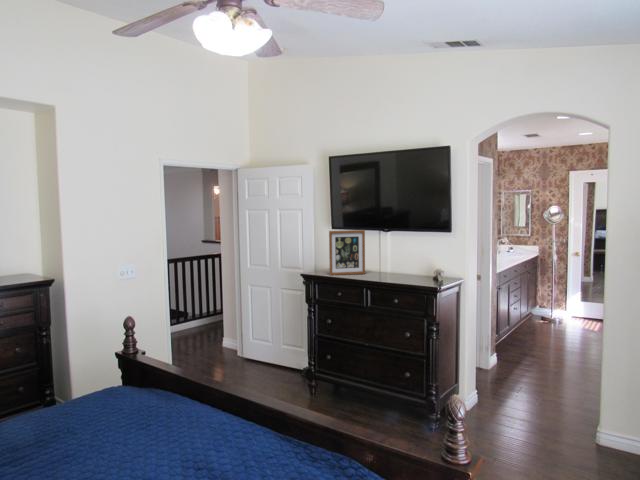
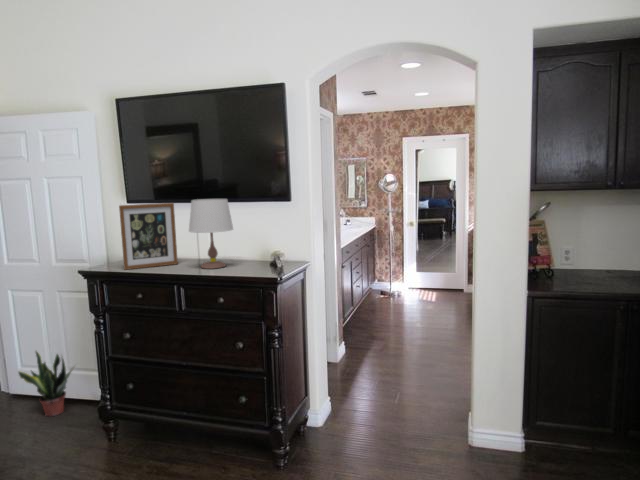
table lamp: none [375,228,406,278] -> present [189,199,233,269]
potted plant: none [257,327,292,374] -> present [19,351,74,417]

